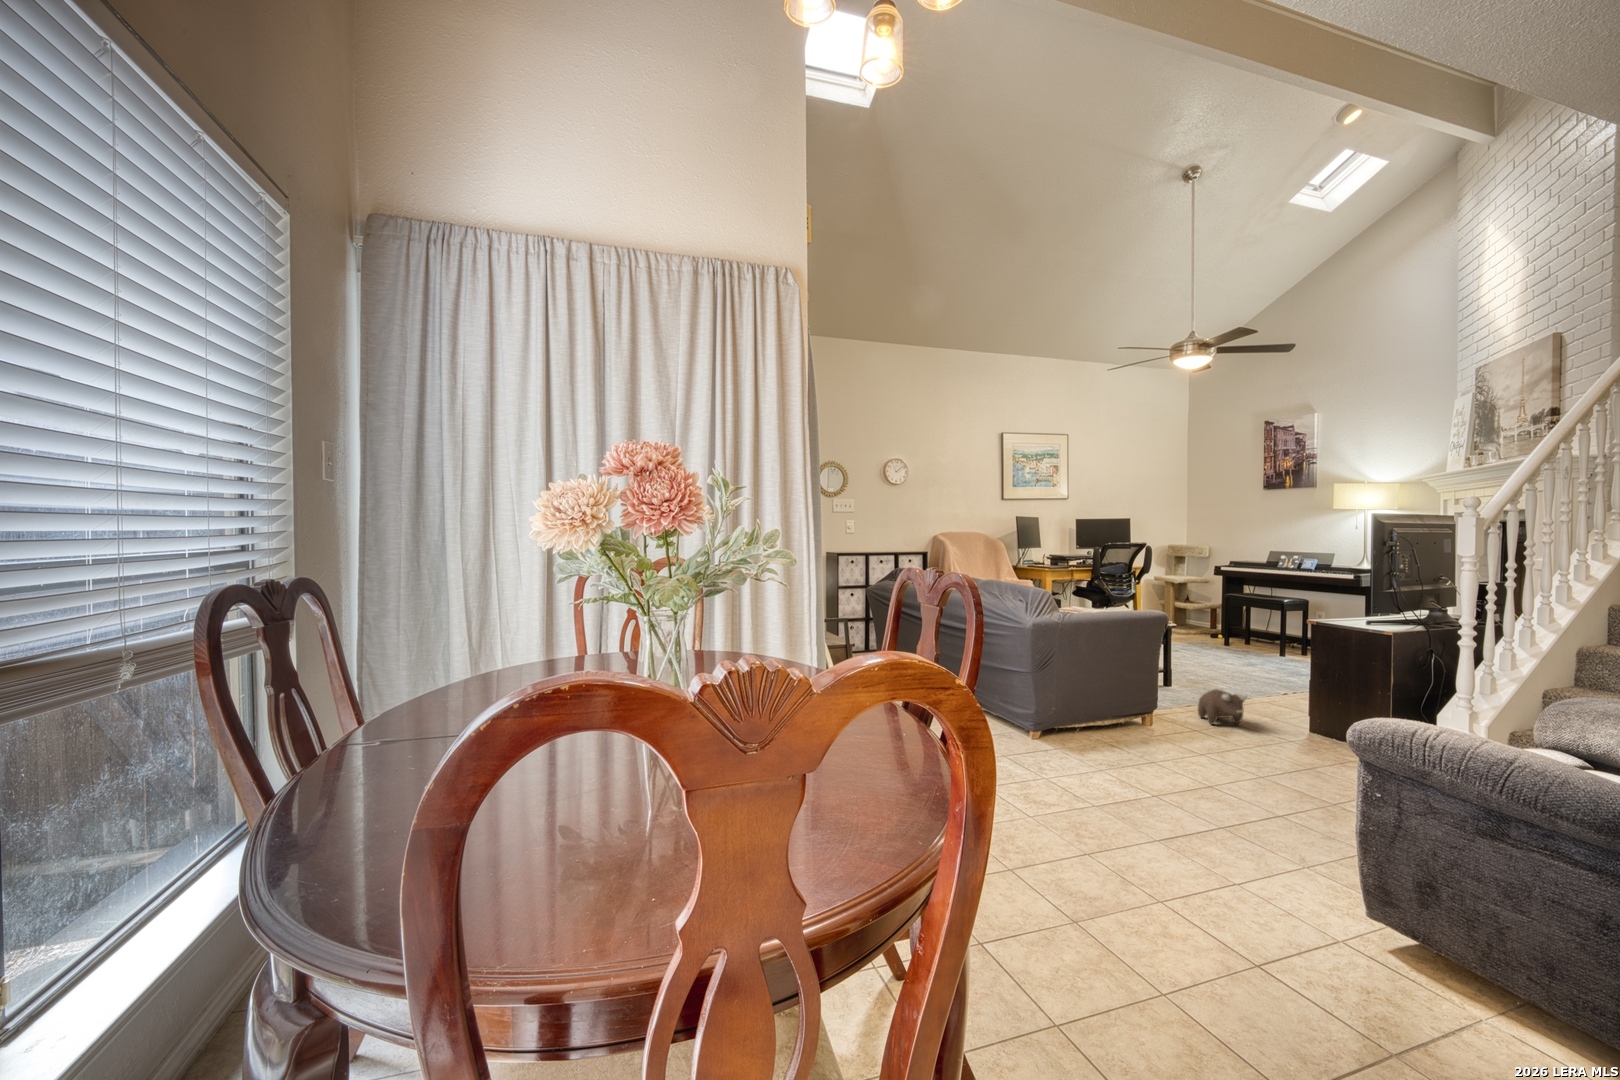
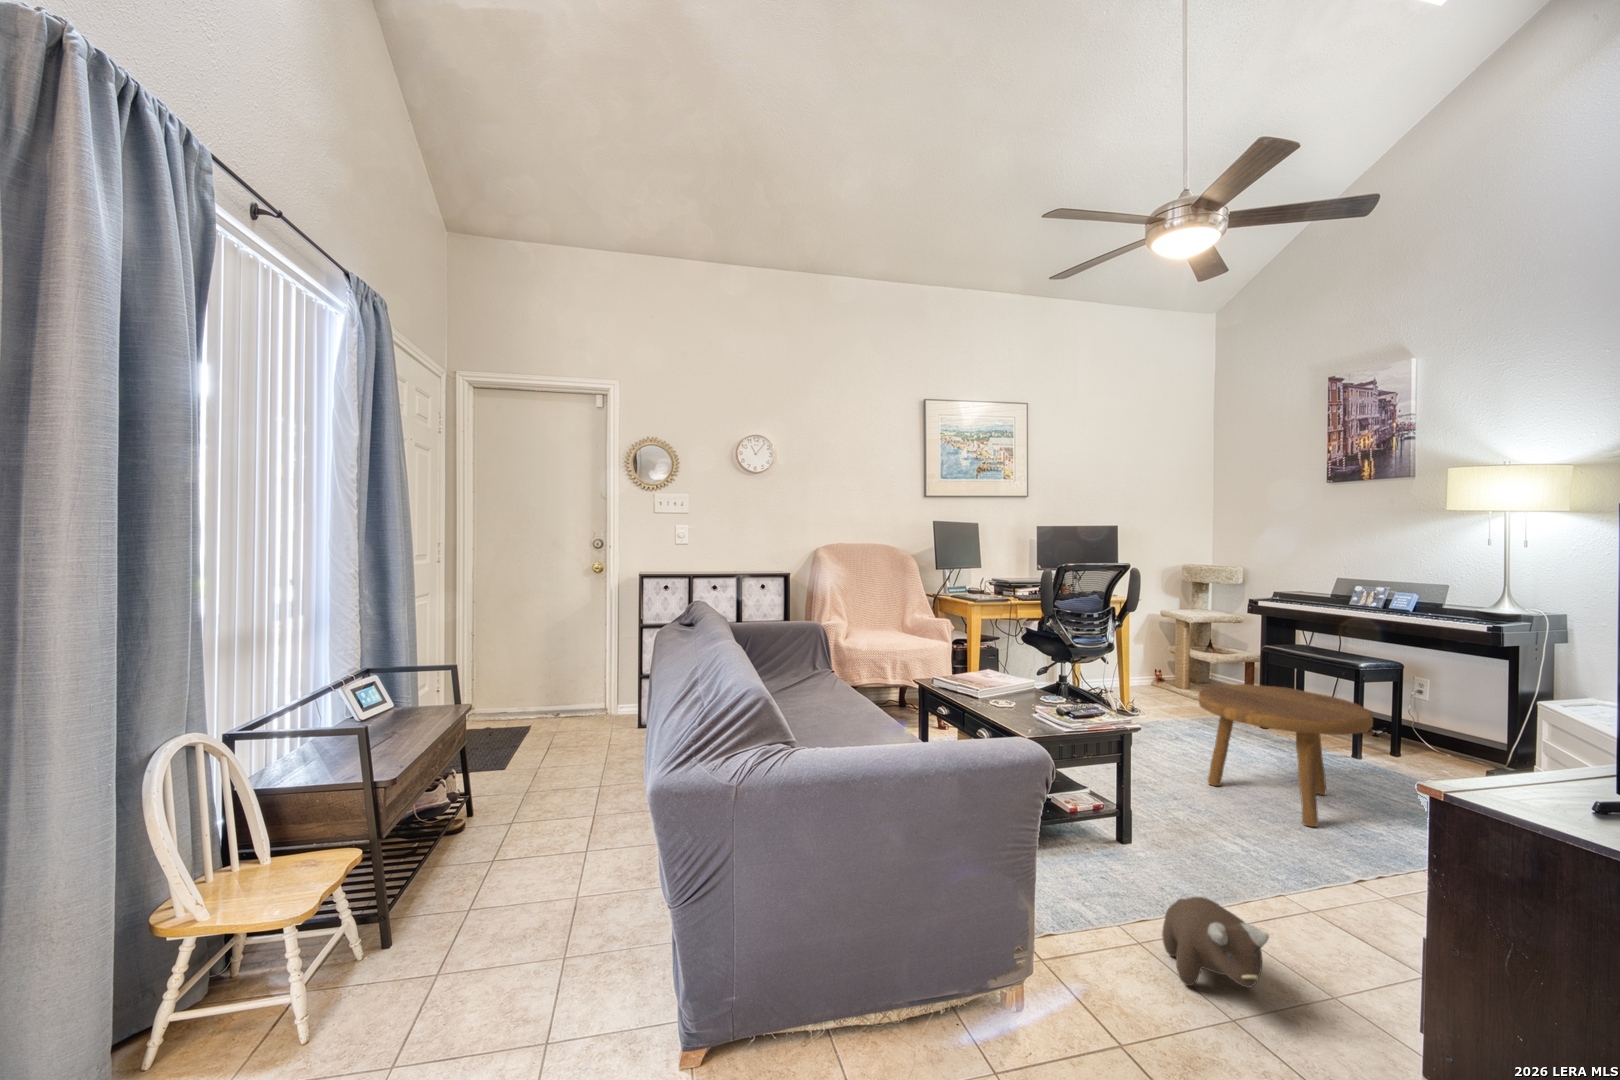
footstool: none [1195,611,1291,681] -> present [1198,684,1373,827]

